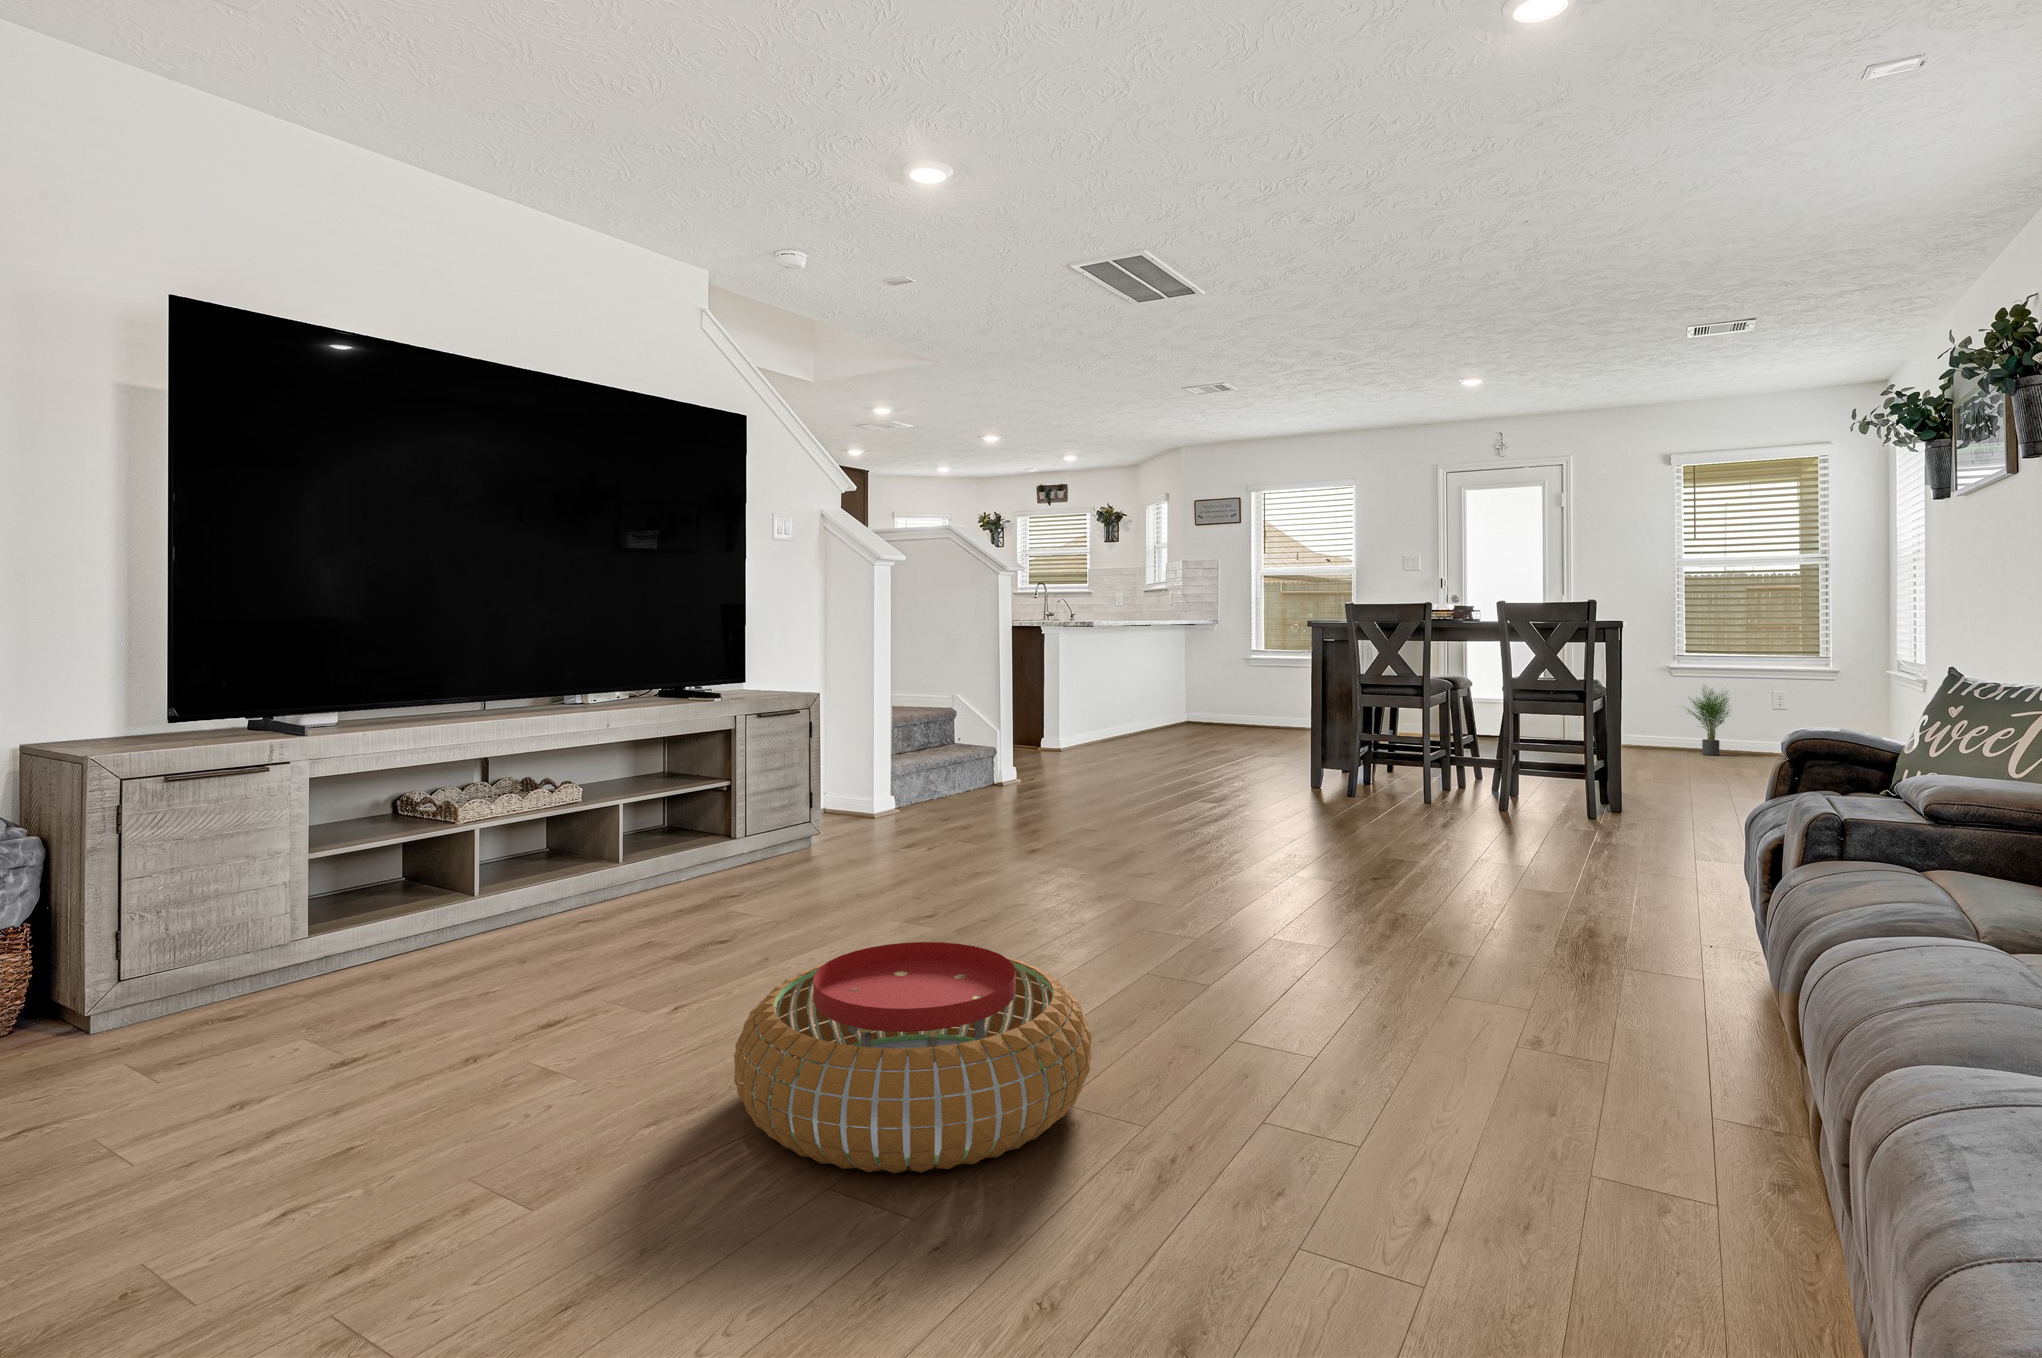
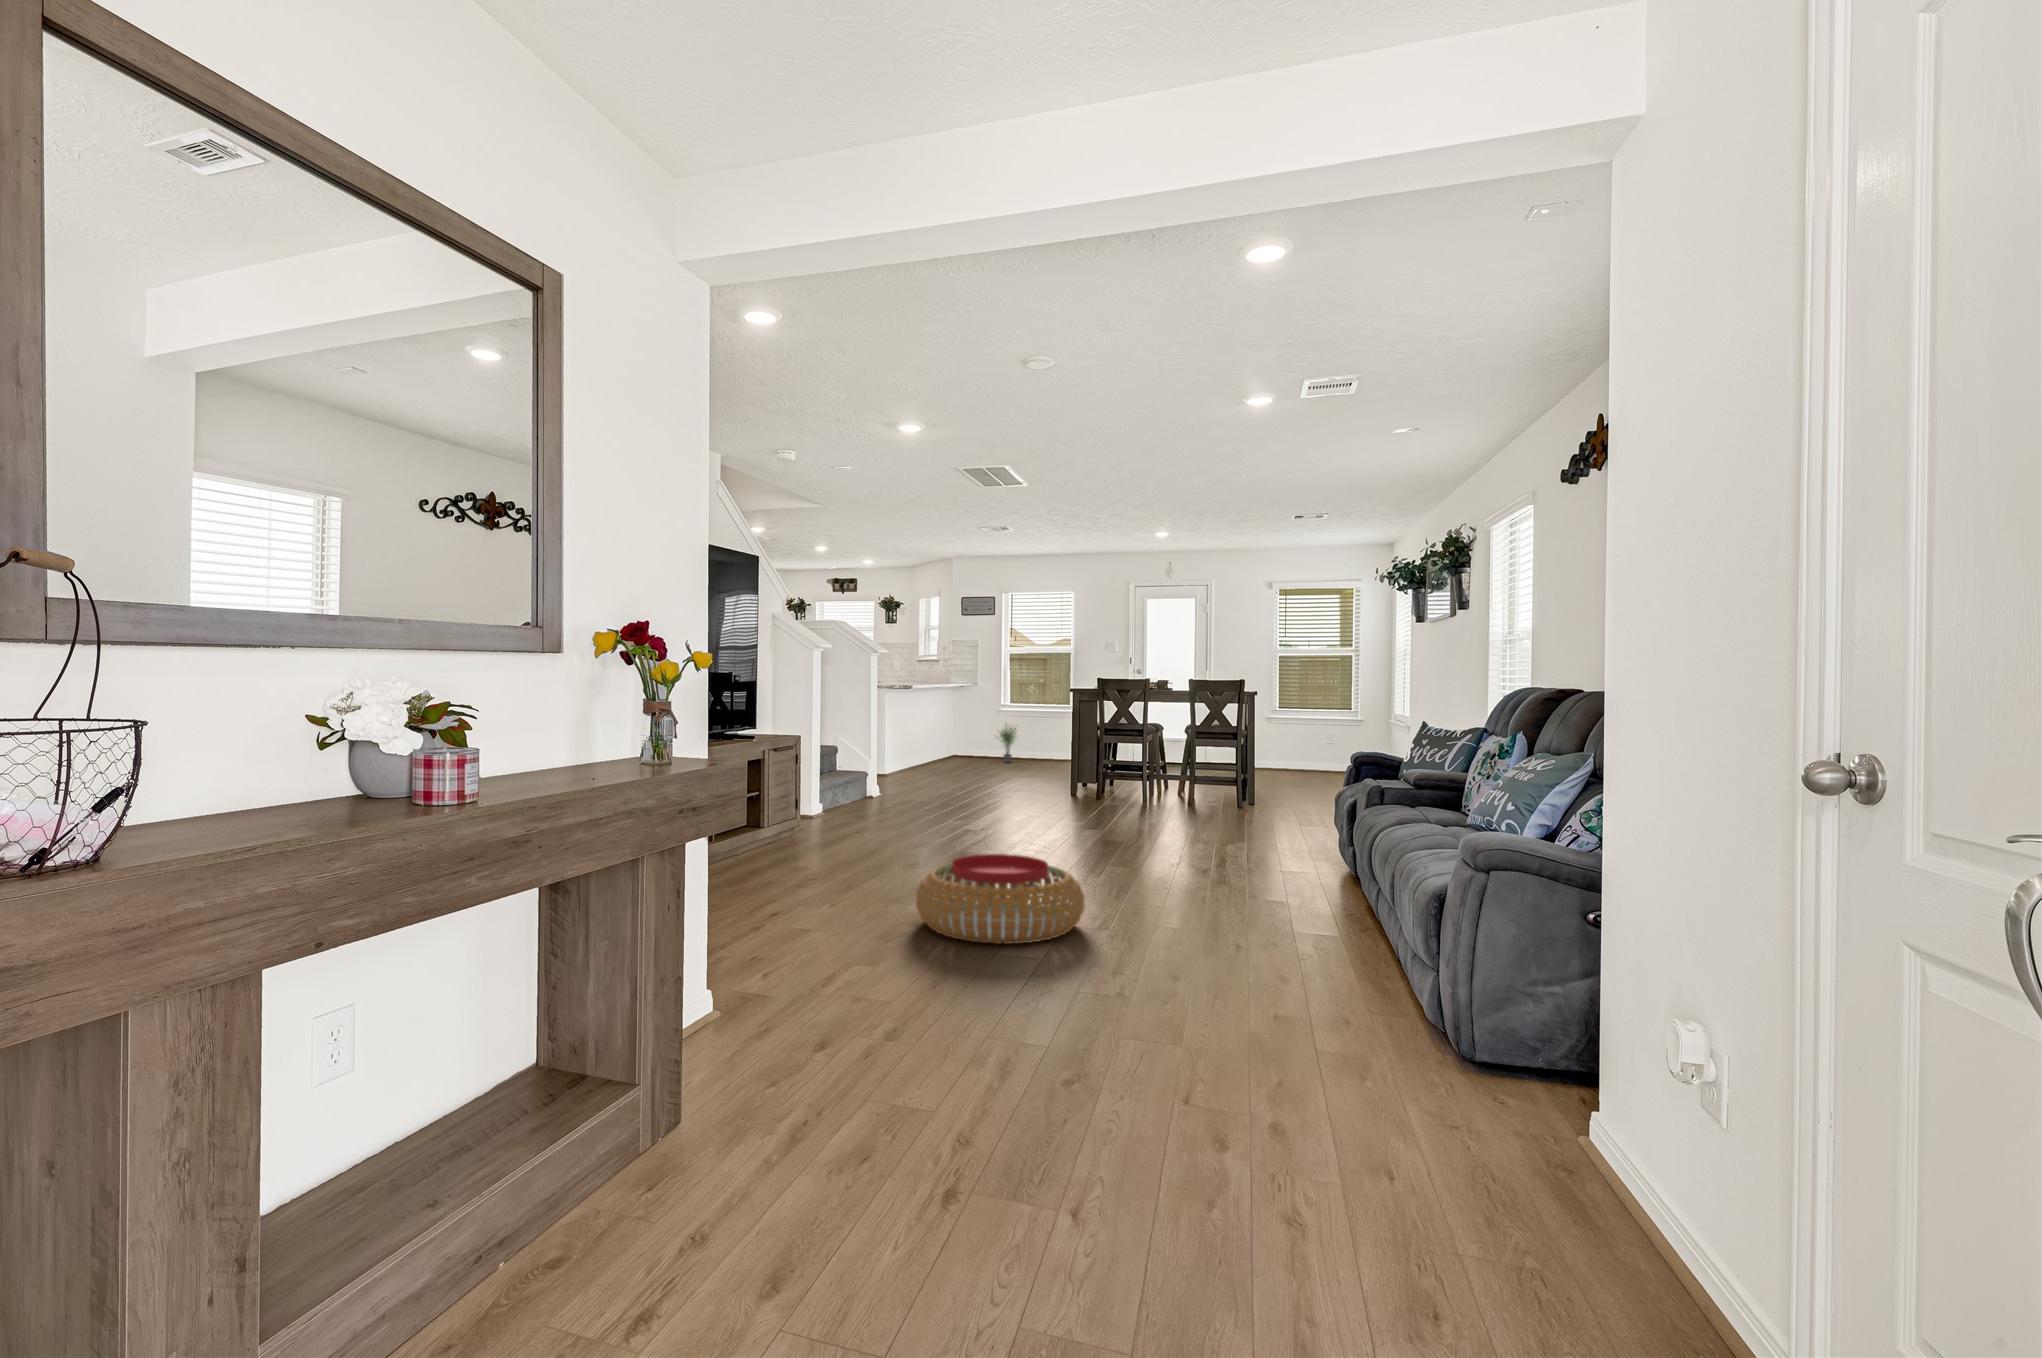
potted plant: present [1688,688,1729,755] -> present [997,724,1016,763]

